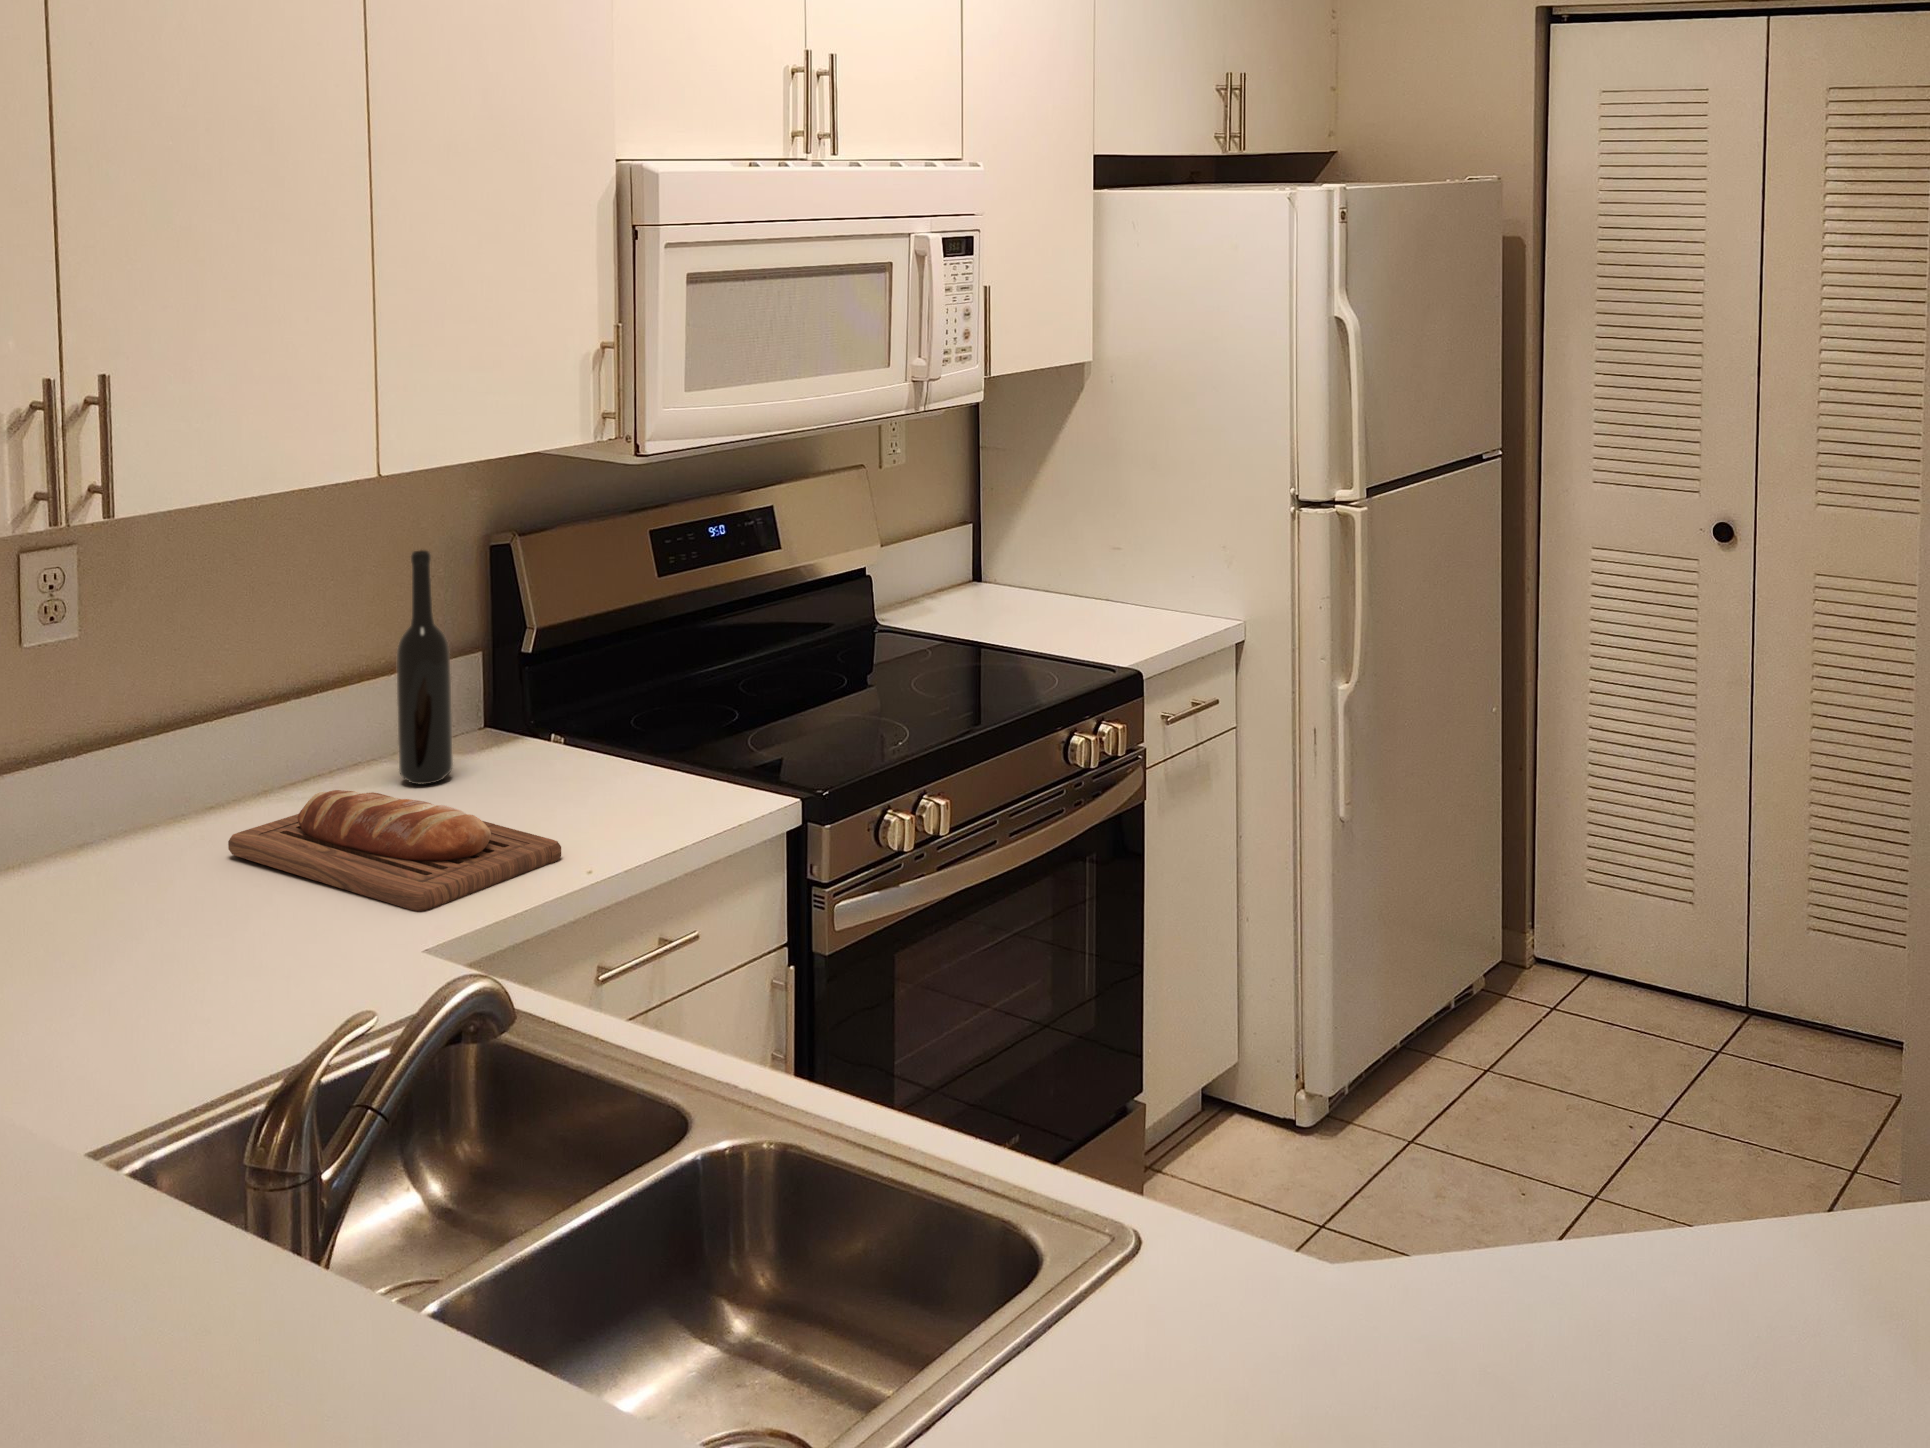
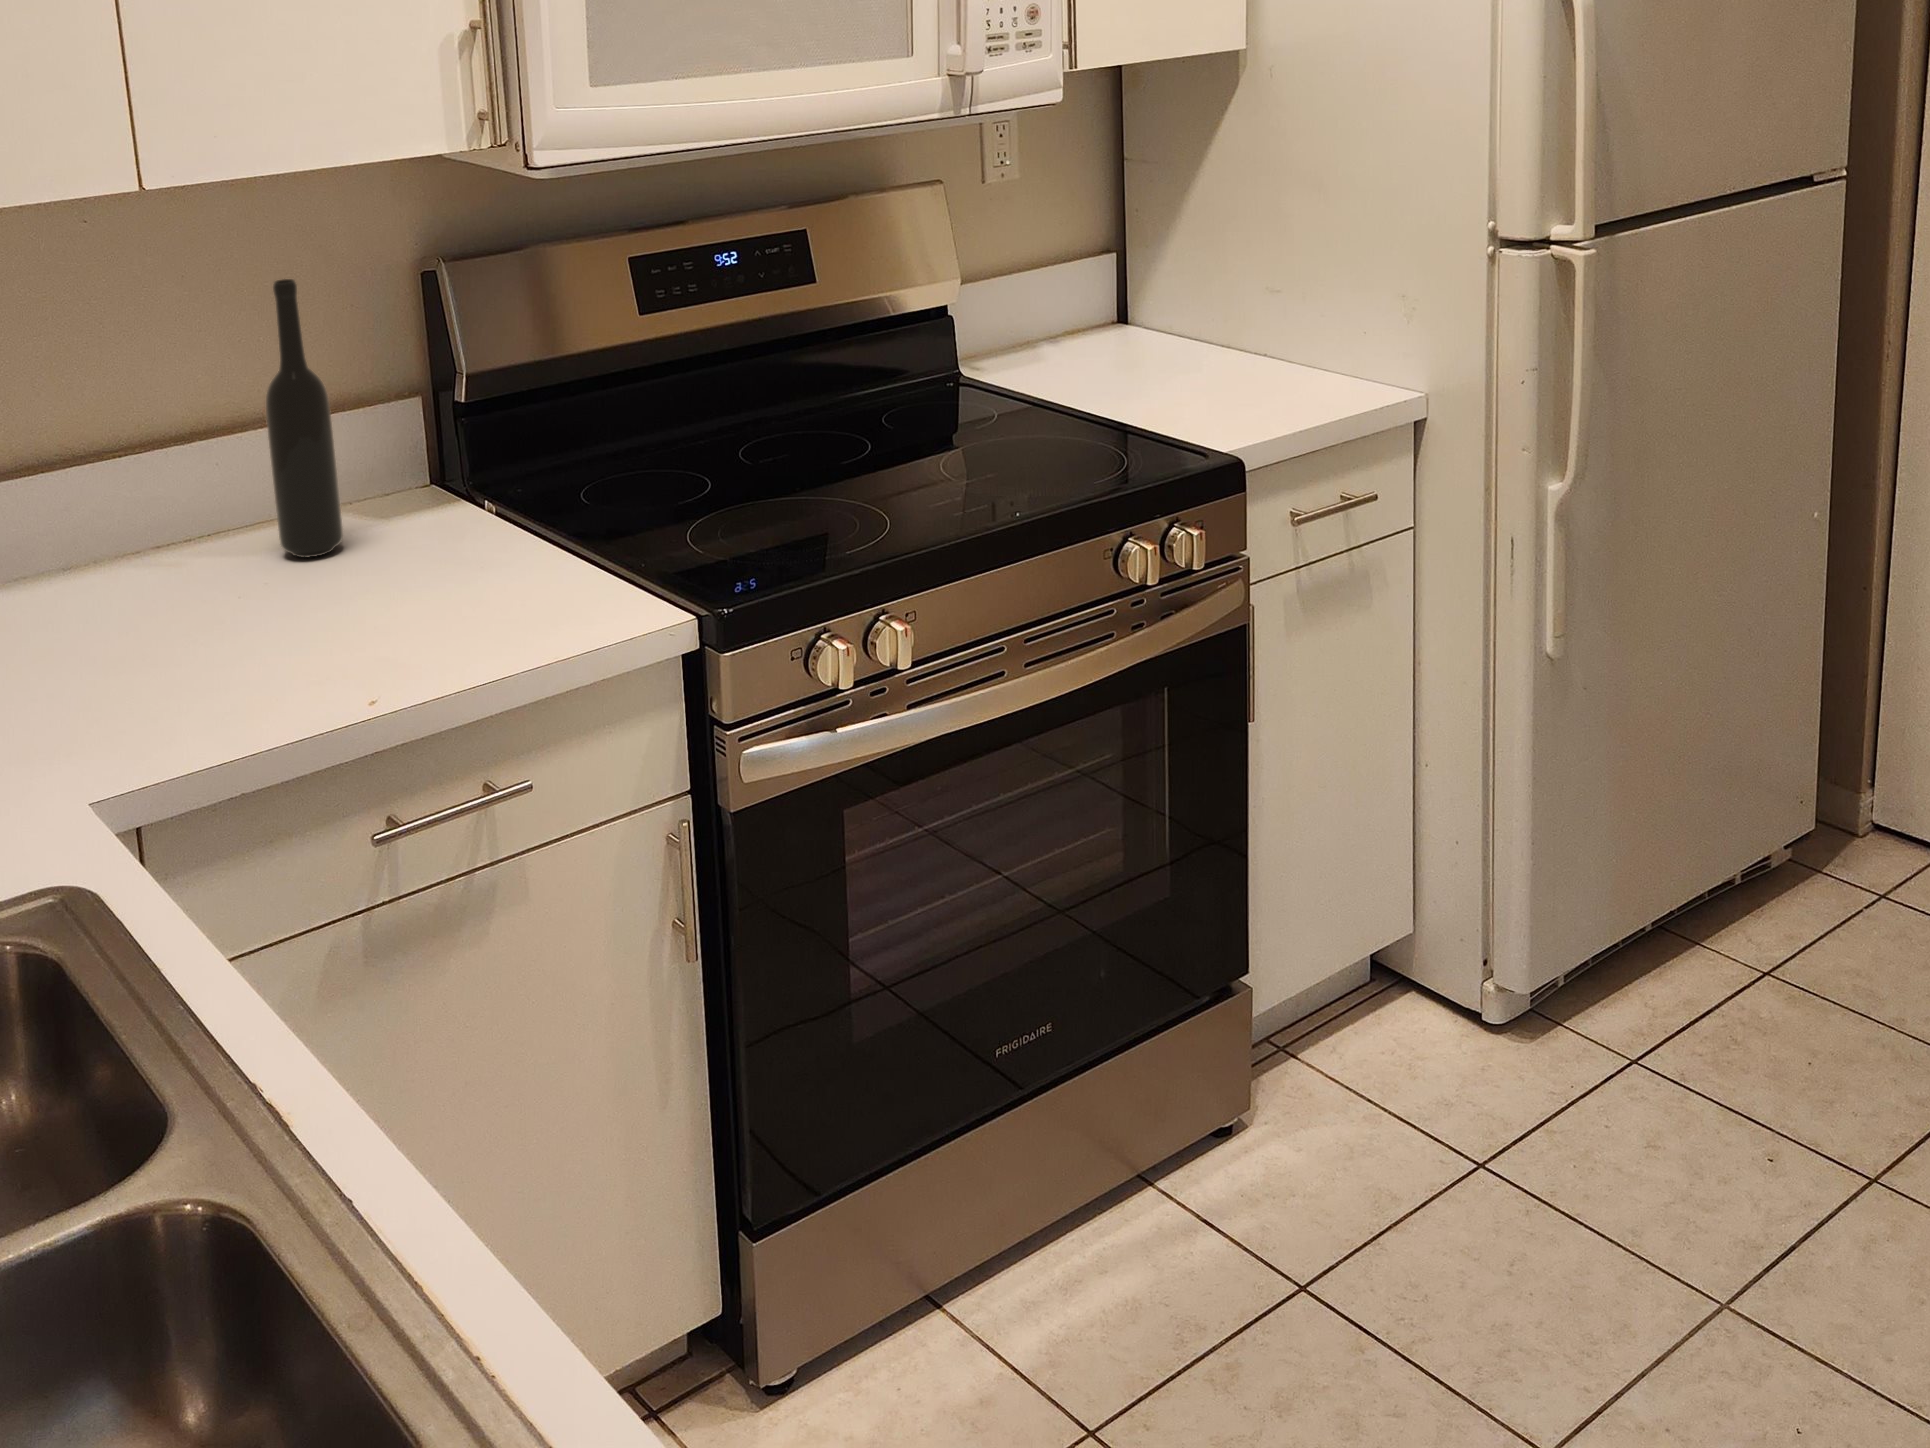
bread loaf: present [228,790,561,911] -> none [17,569,353,746]

